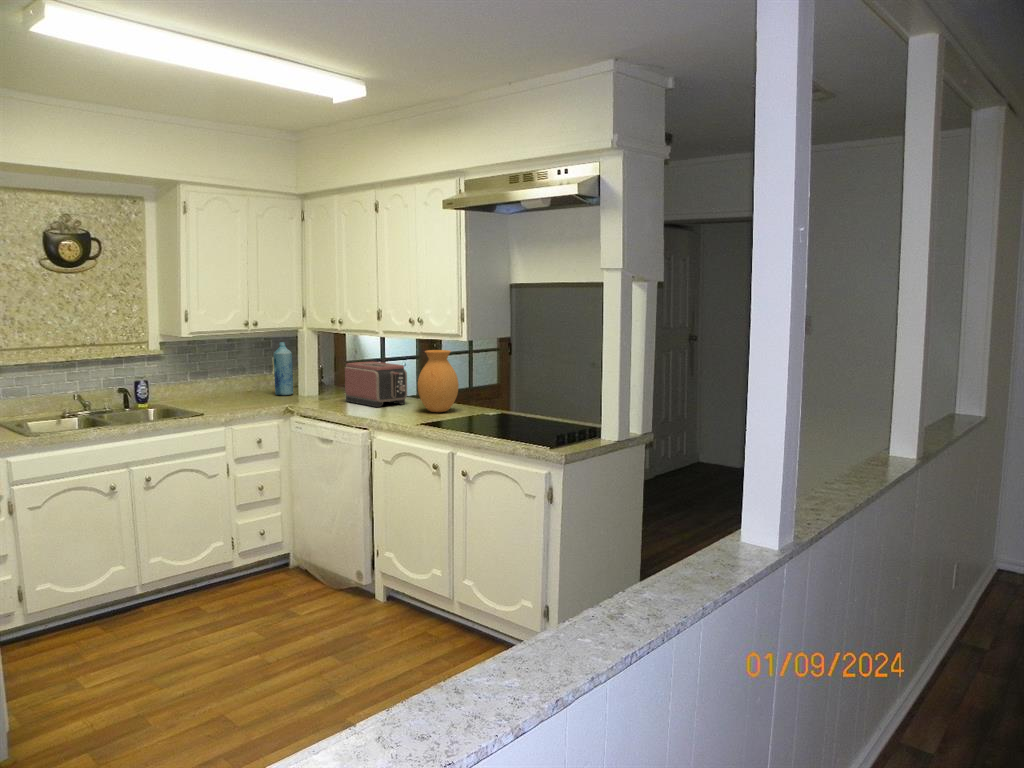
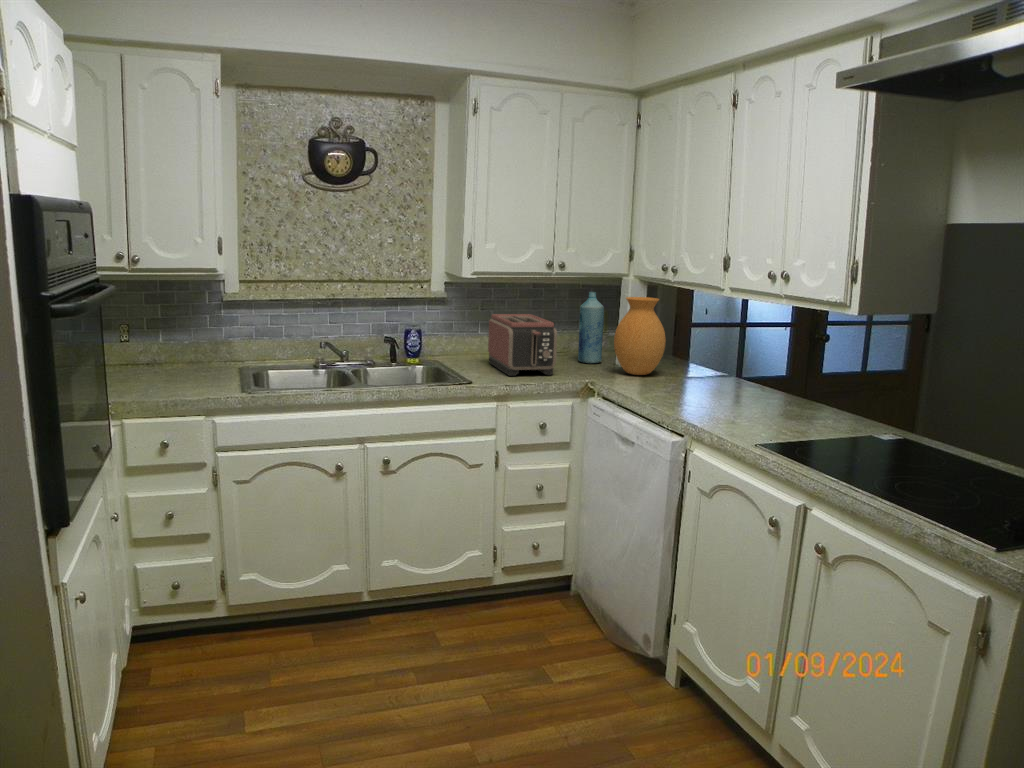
vase: present [418,350,459,412] -> present [614,297,666,375]
toaster: present [345,361,407,407] -> present [488,314,557,376]

